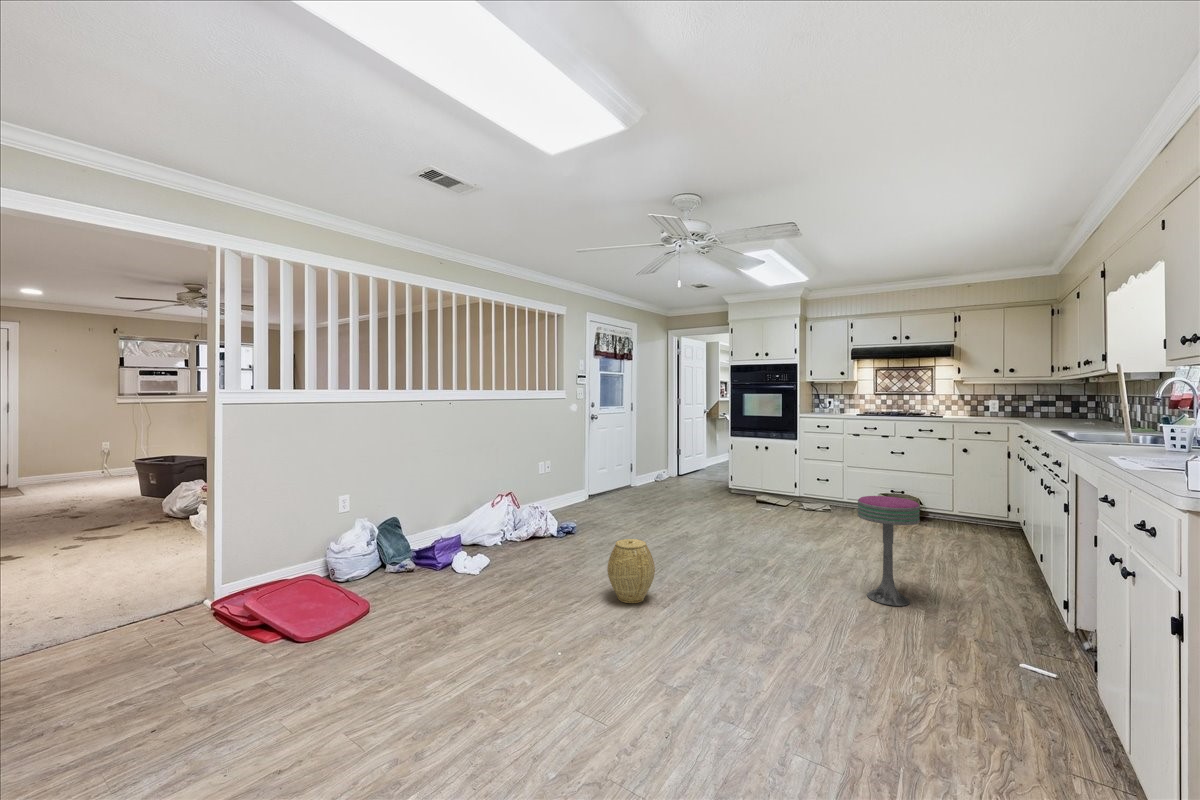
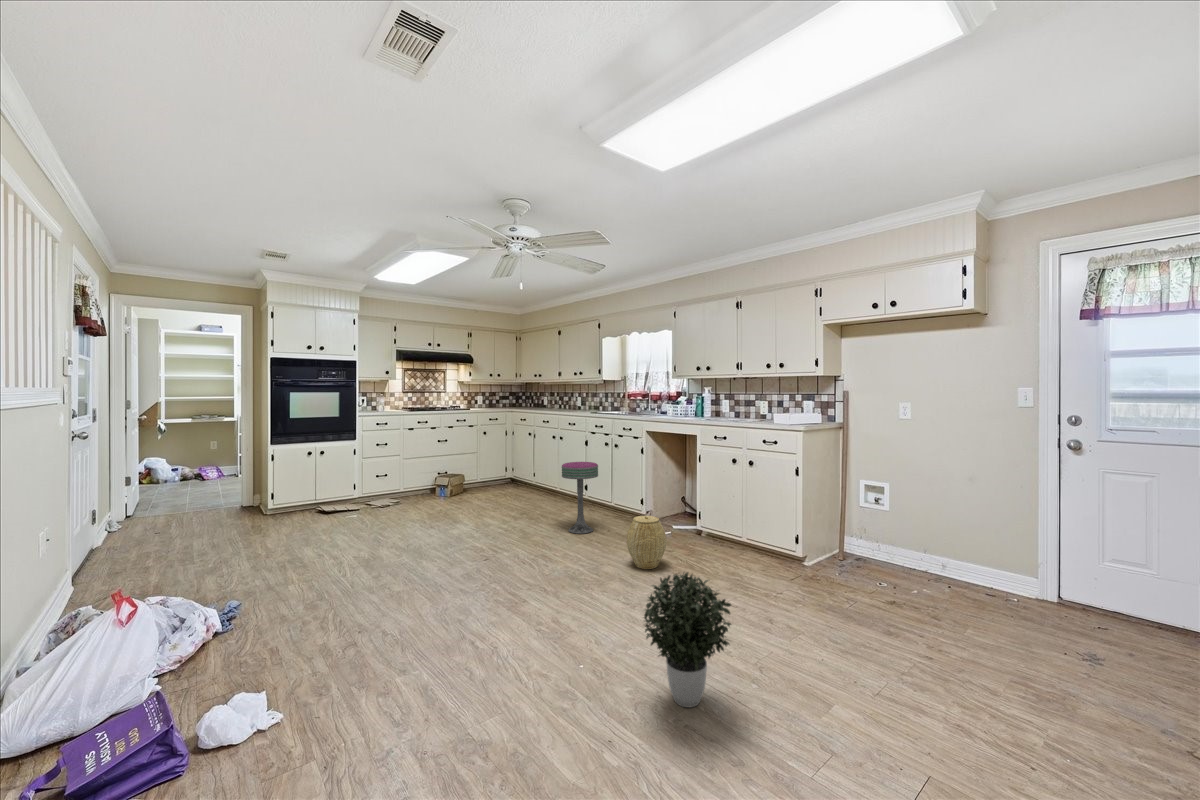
woven basket: present [607,539,655,603] -> present [626,516,667,569]
potted plant: none [407,581,504,721] -> present [644,572,731,708]

